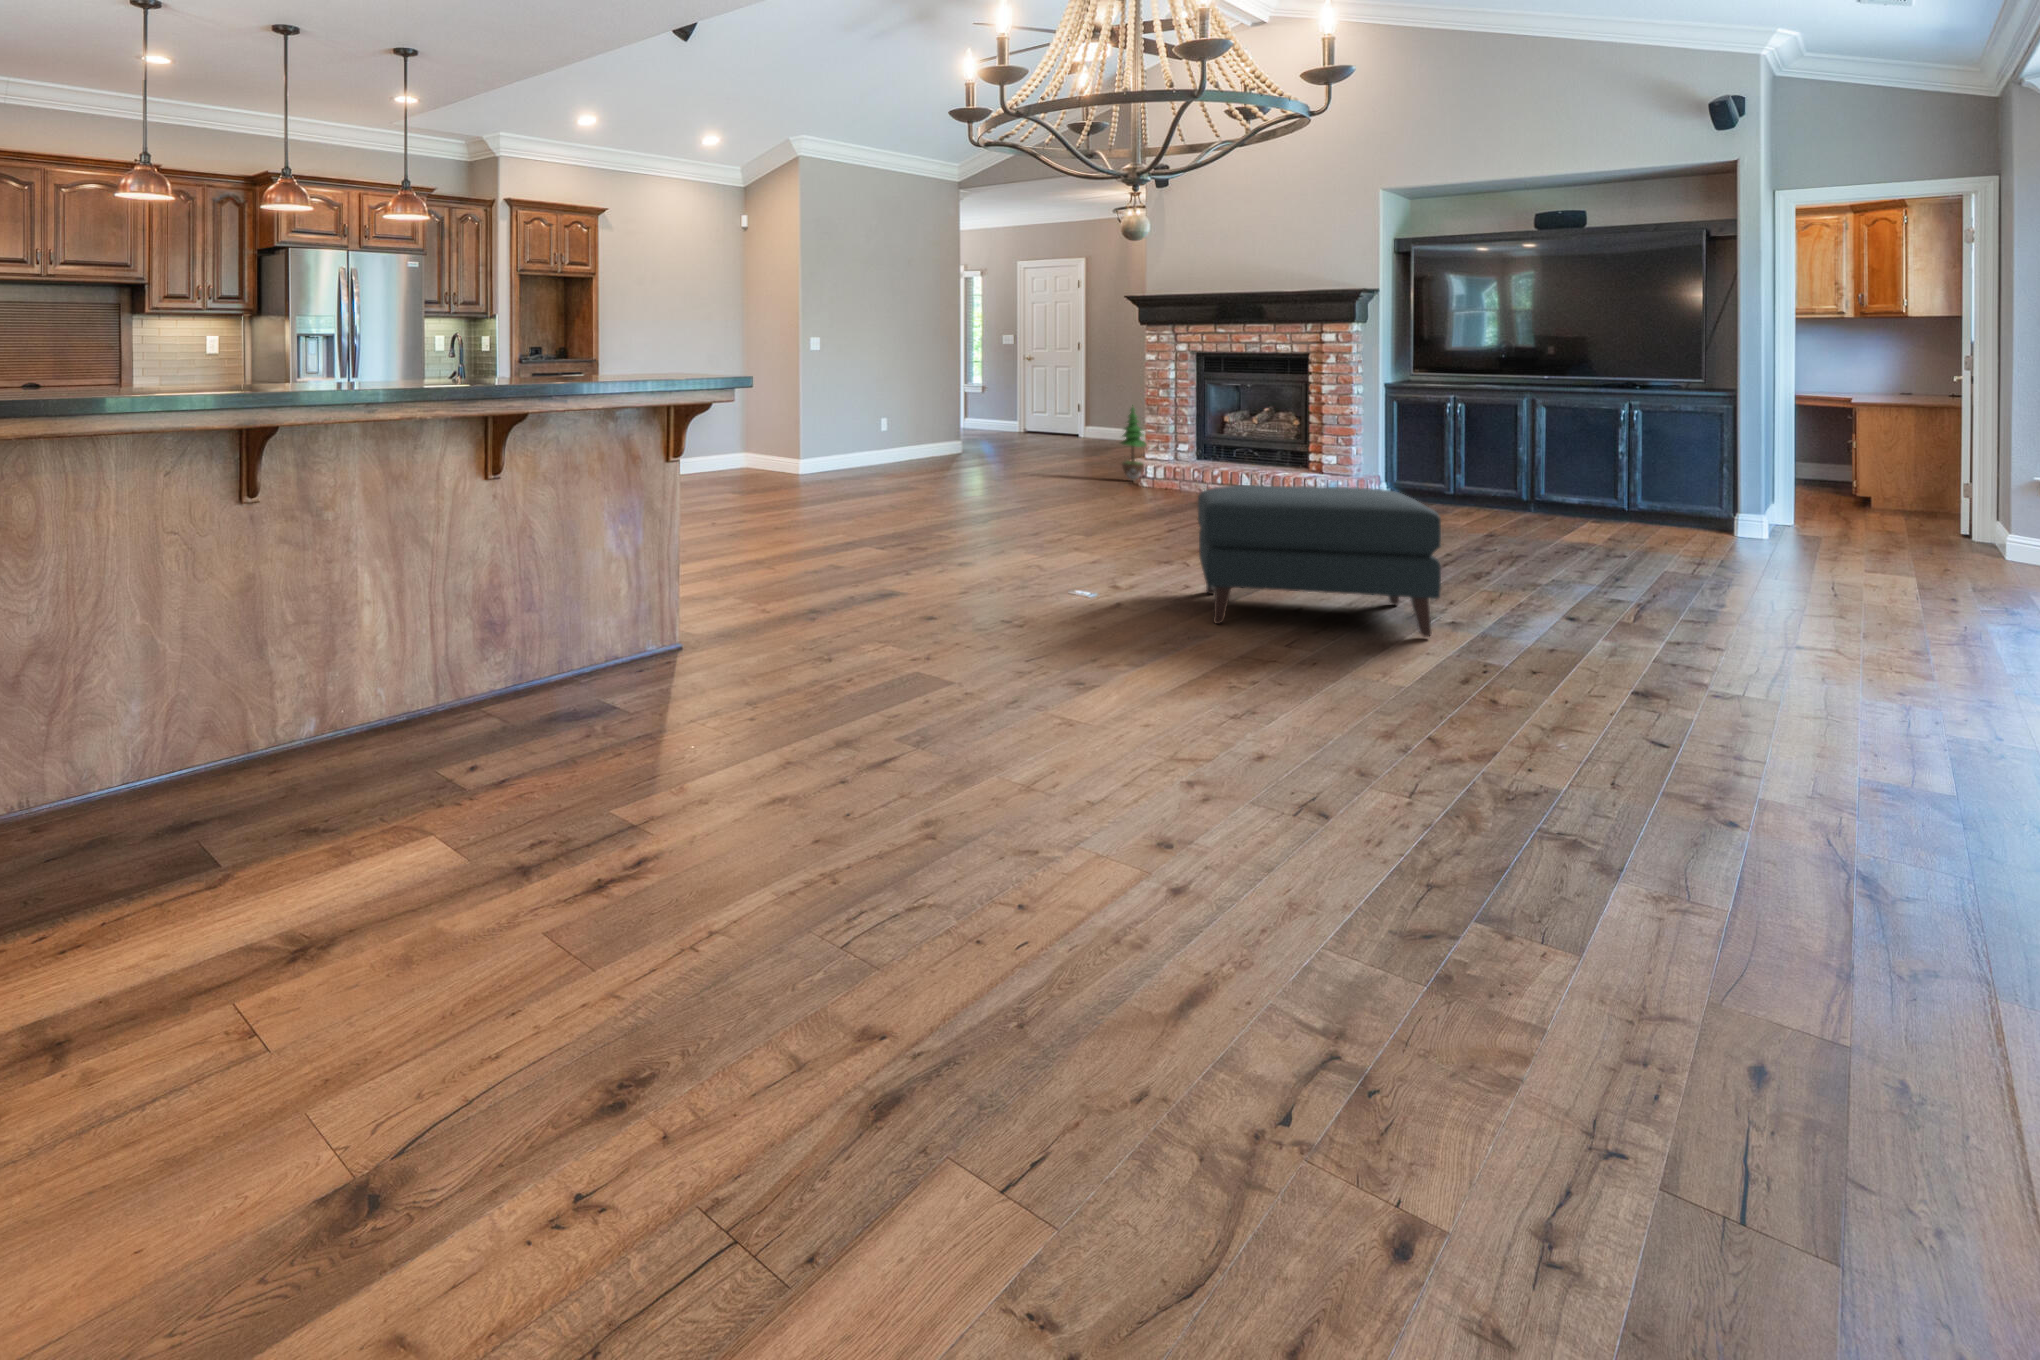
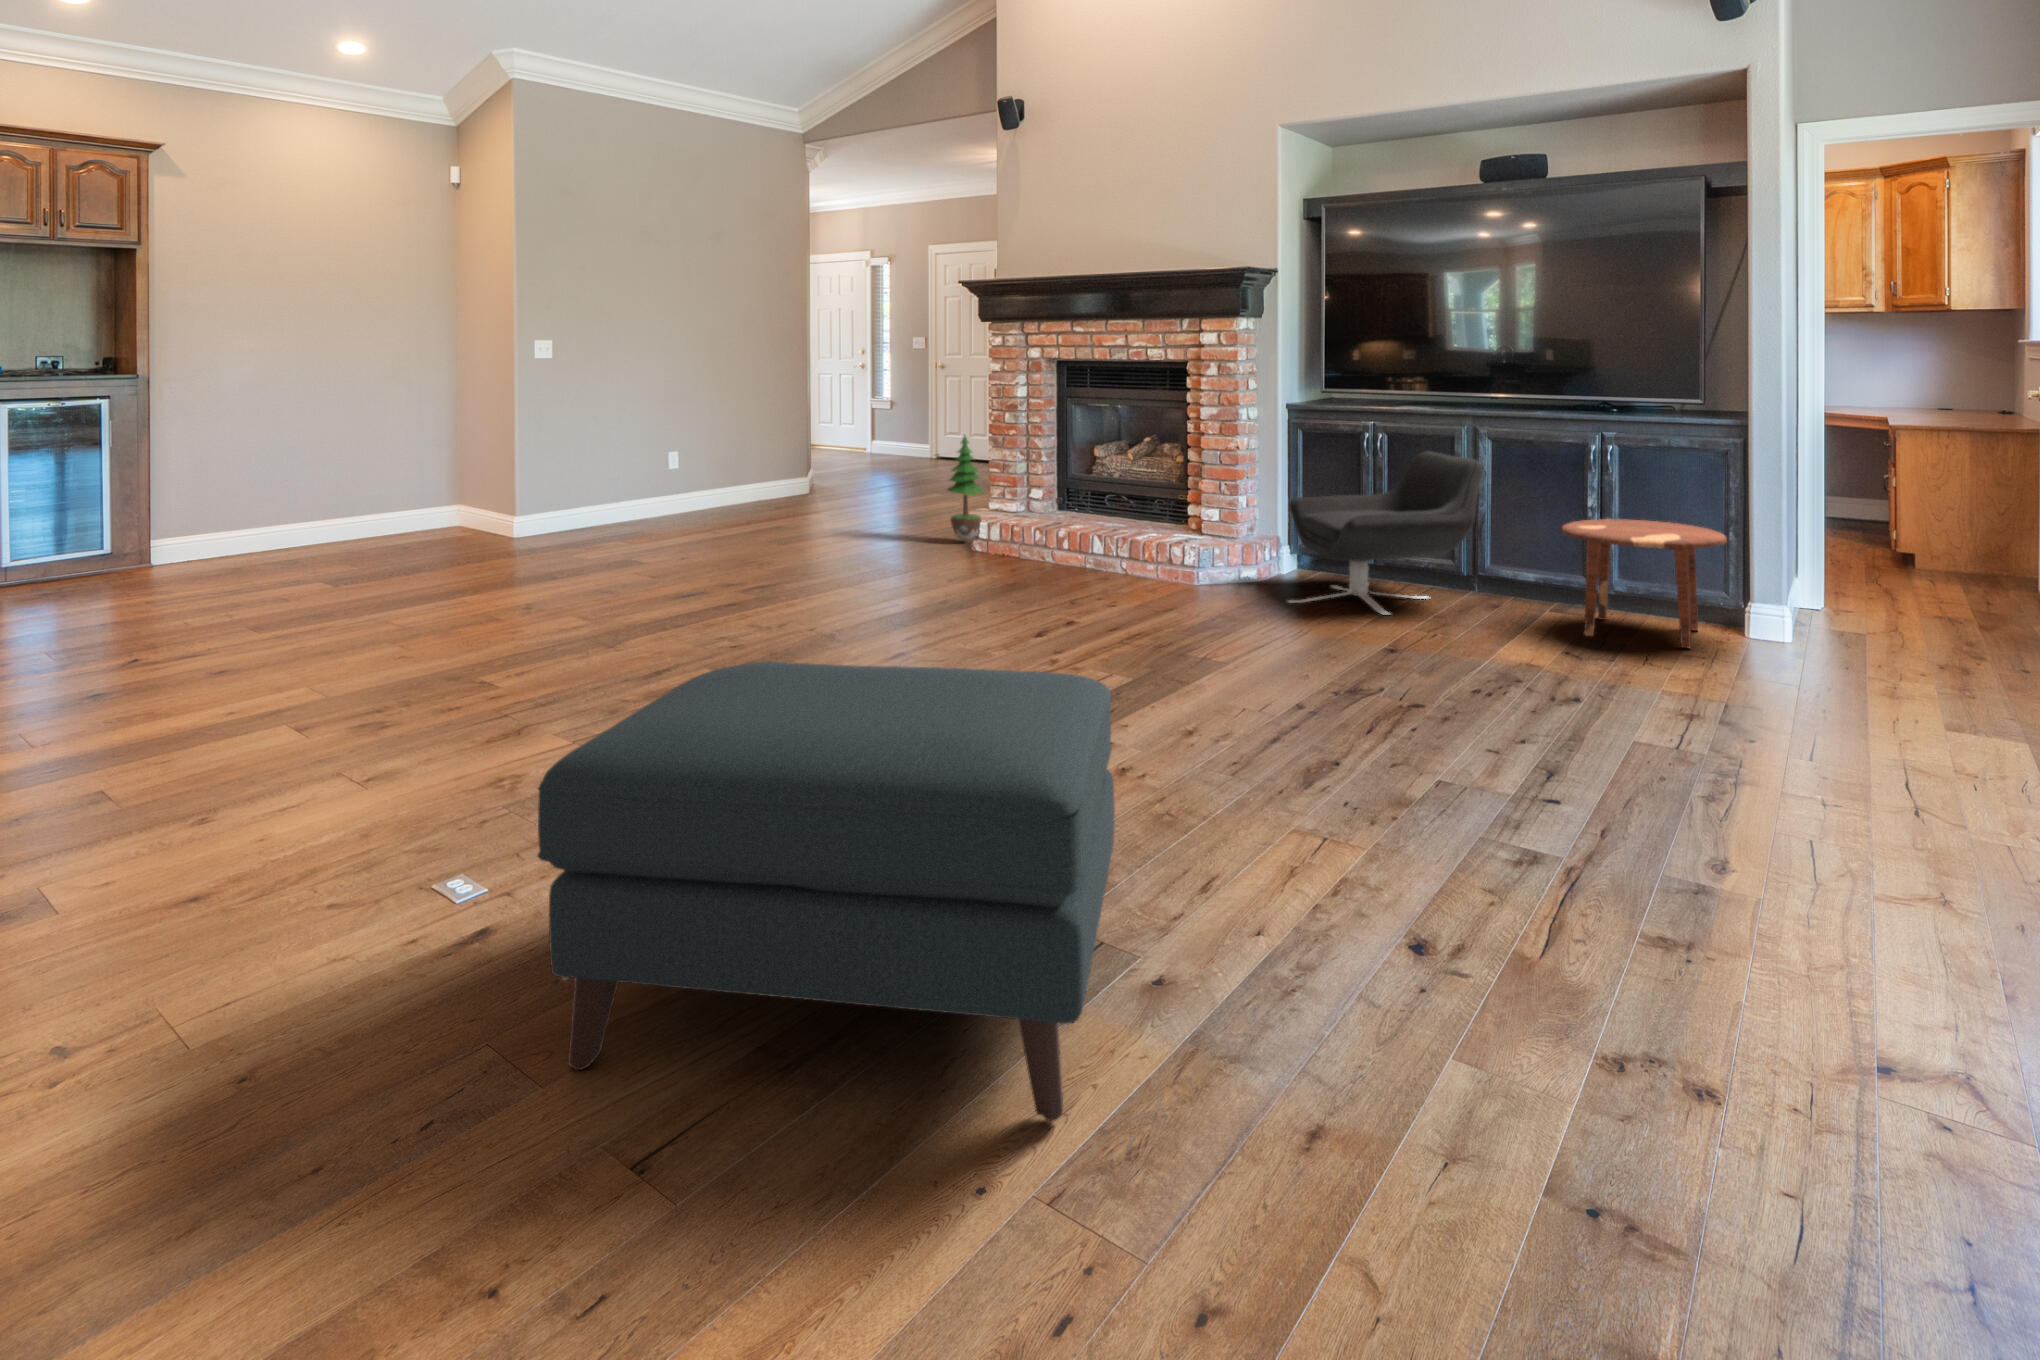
lounge chair: none [1394,415,1543,520] -> present [1288,451,1484,615]
side table: none [1601,459,1720,538] -> present [1562,519,1727,648]

